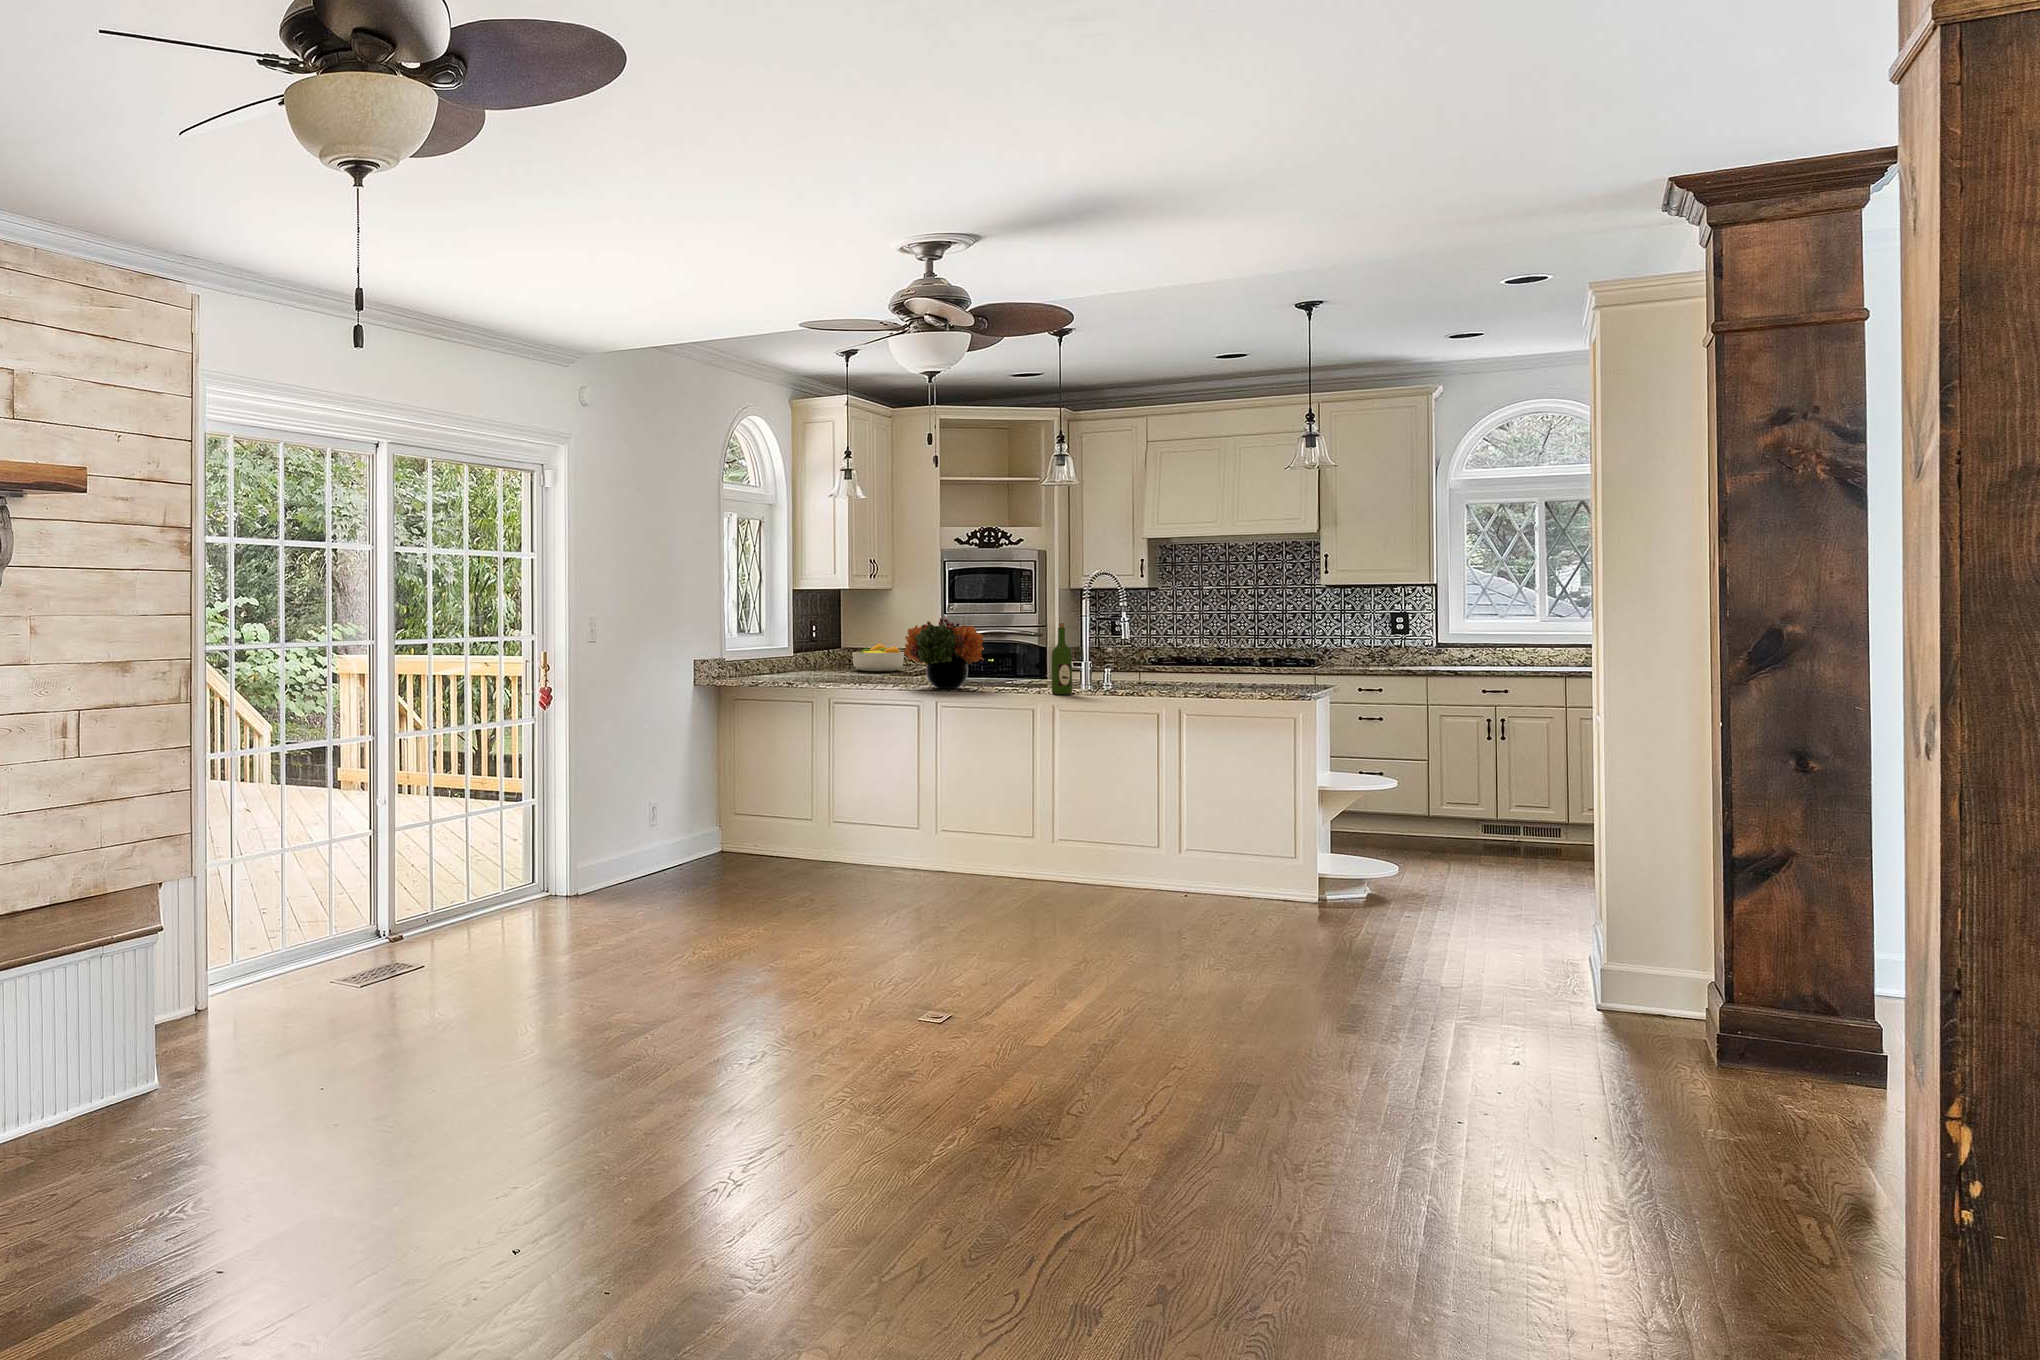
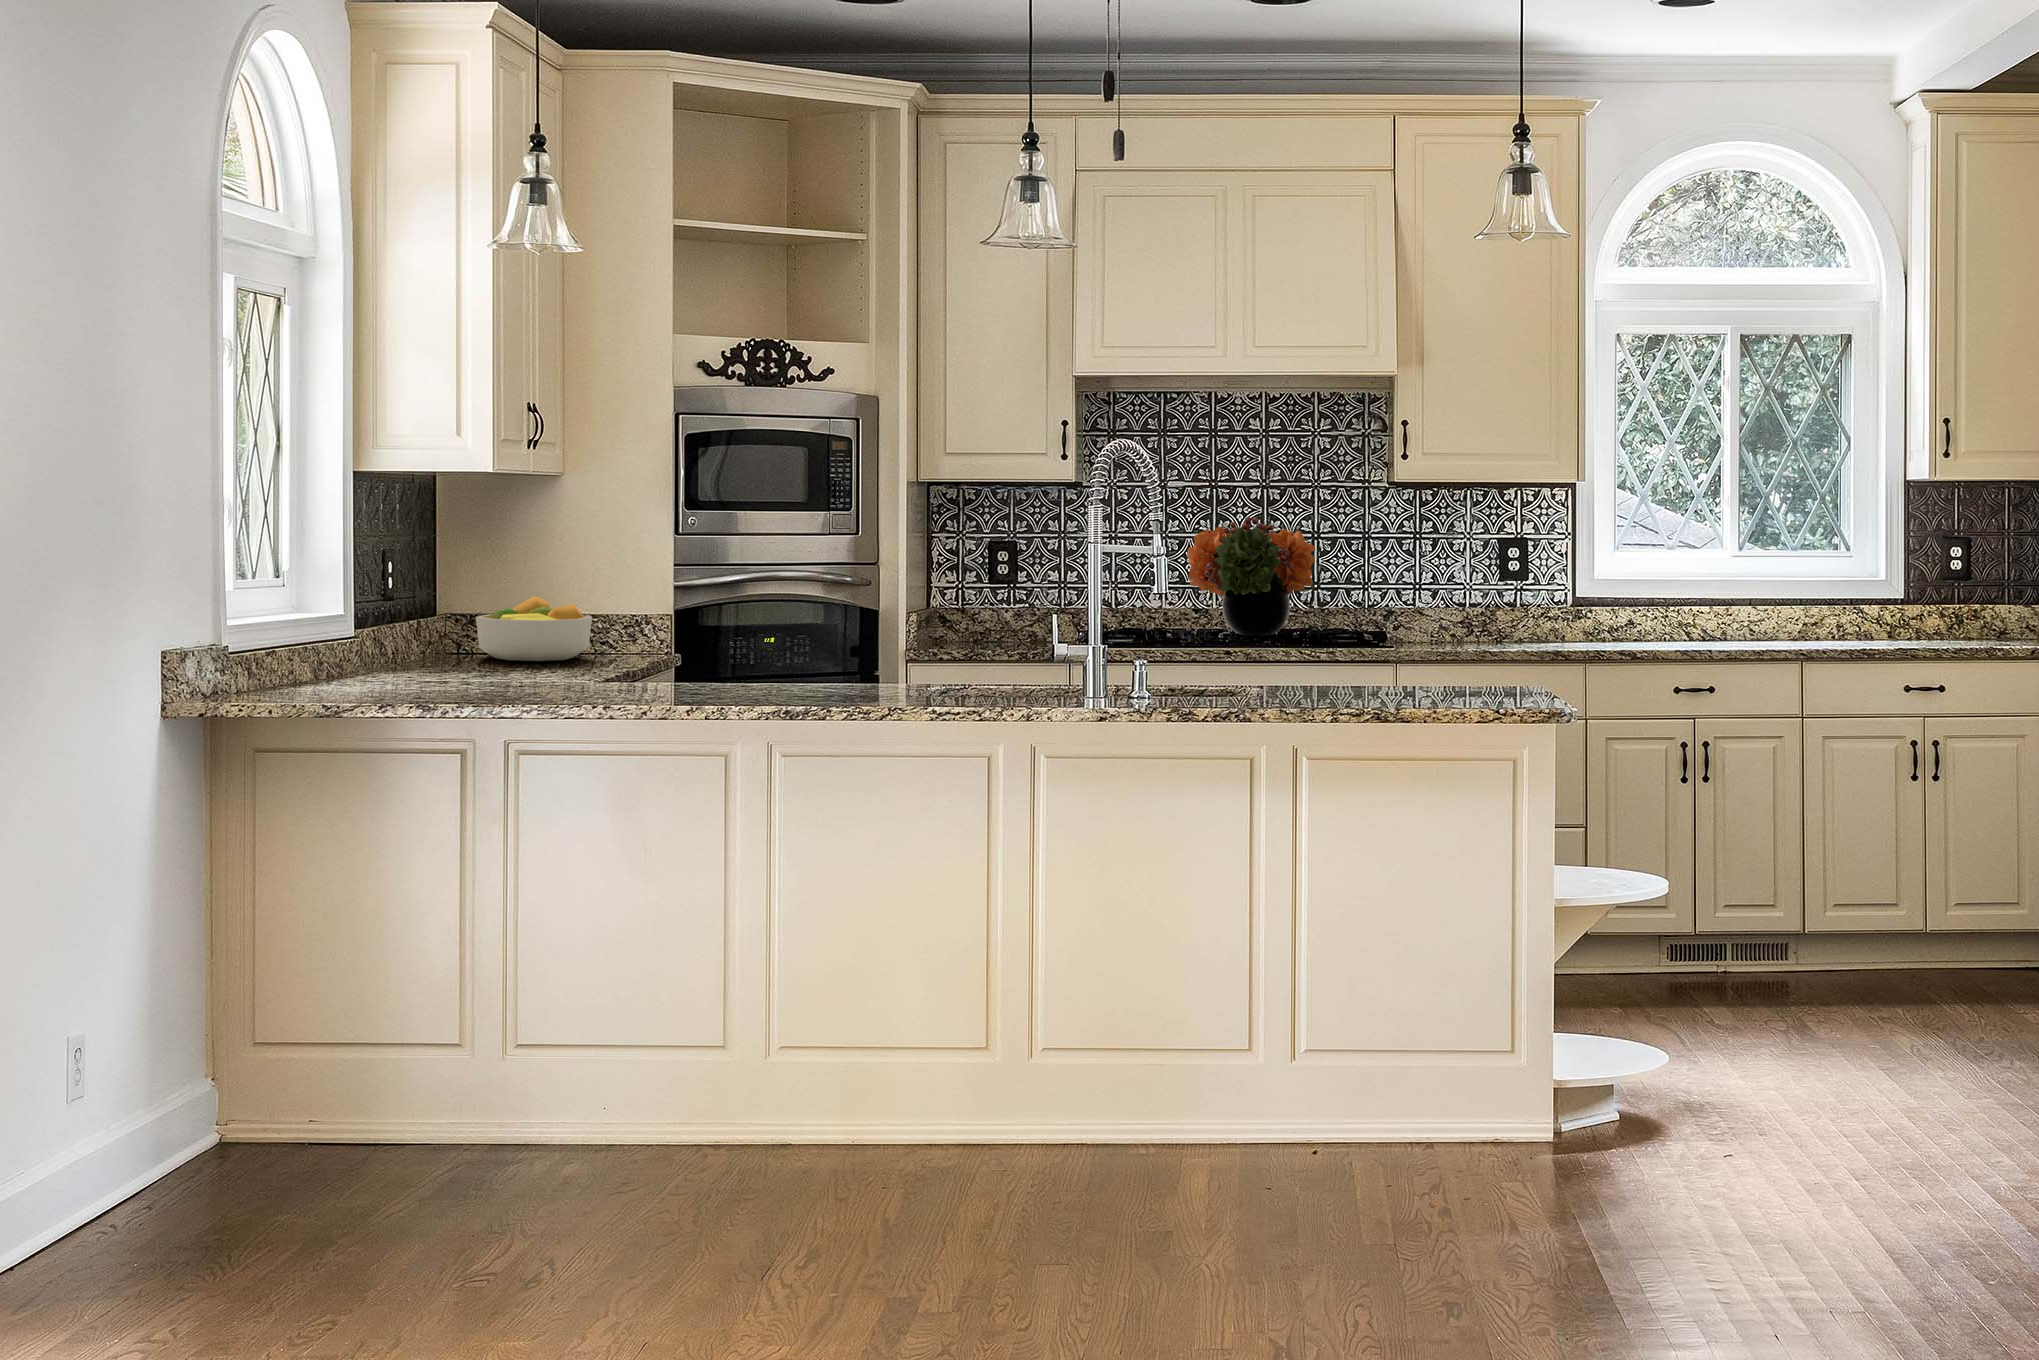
flower arrangement: present [904,618,984,688] -> present [1187,517,1315,636]
wine bottle: present [1052,623,1072,695] -> none [961,569,1003,728]

